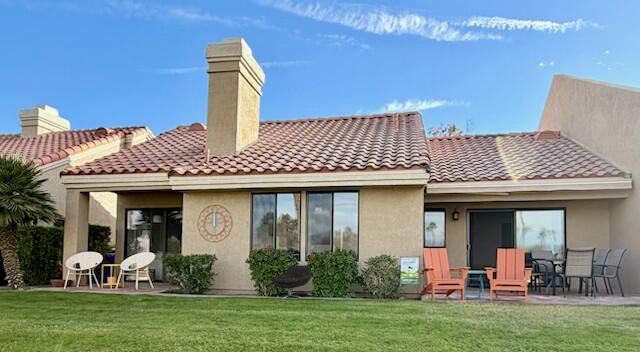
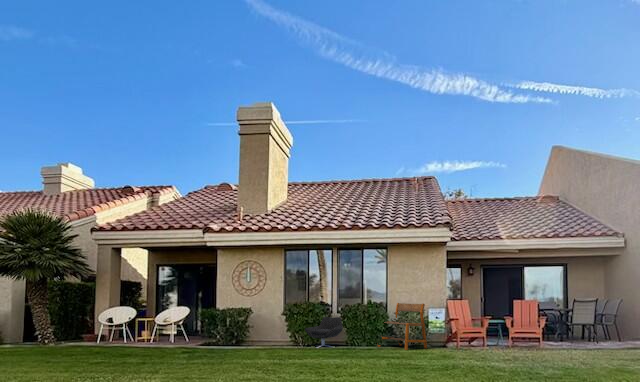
bench: none [348,250,400,302] -> present [378,303,427,350]

